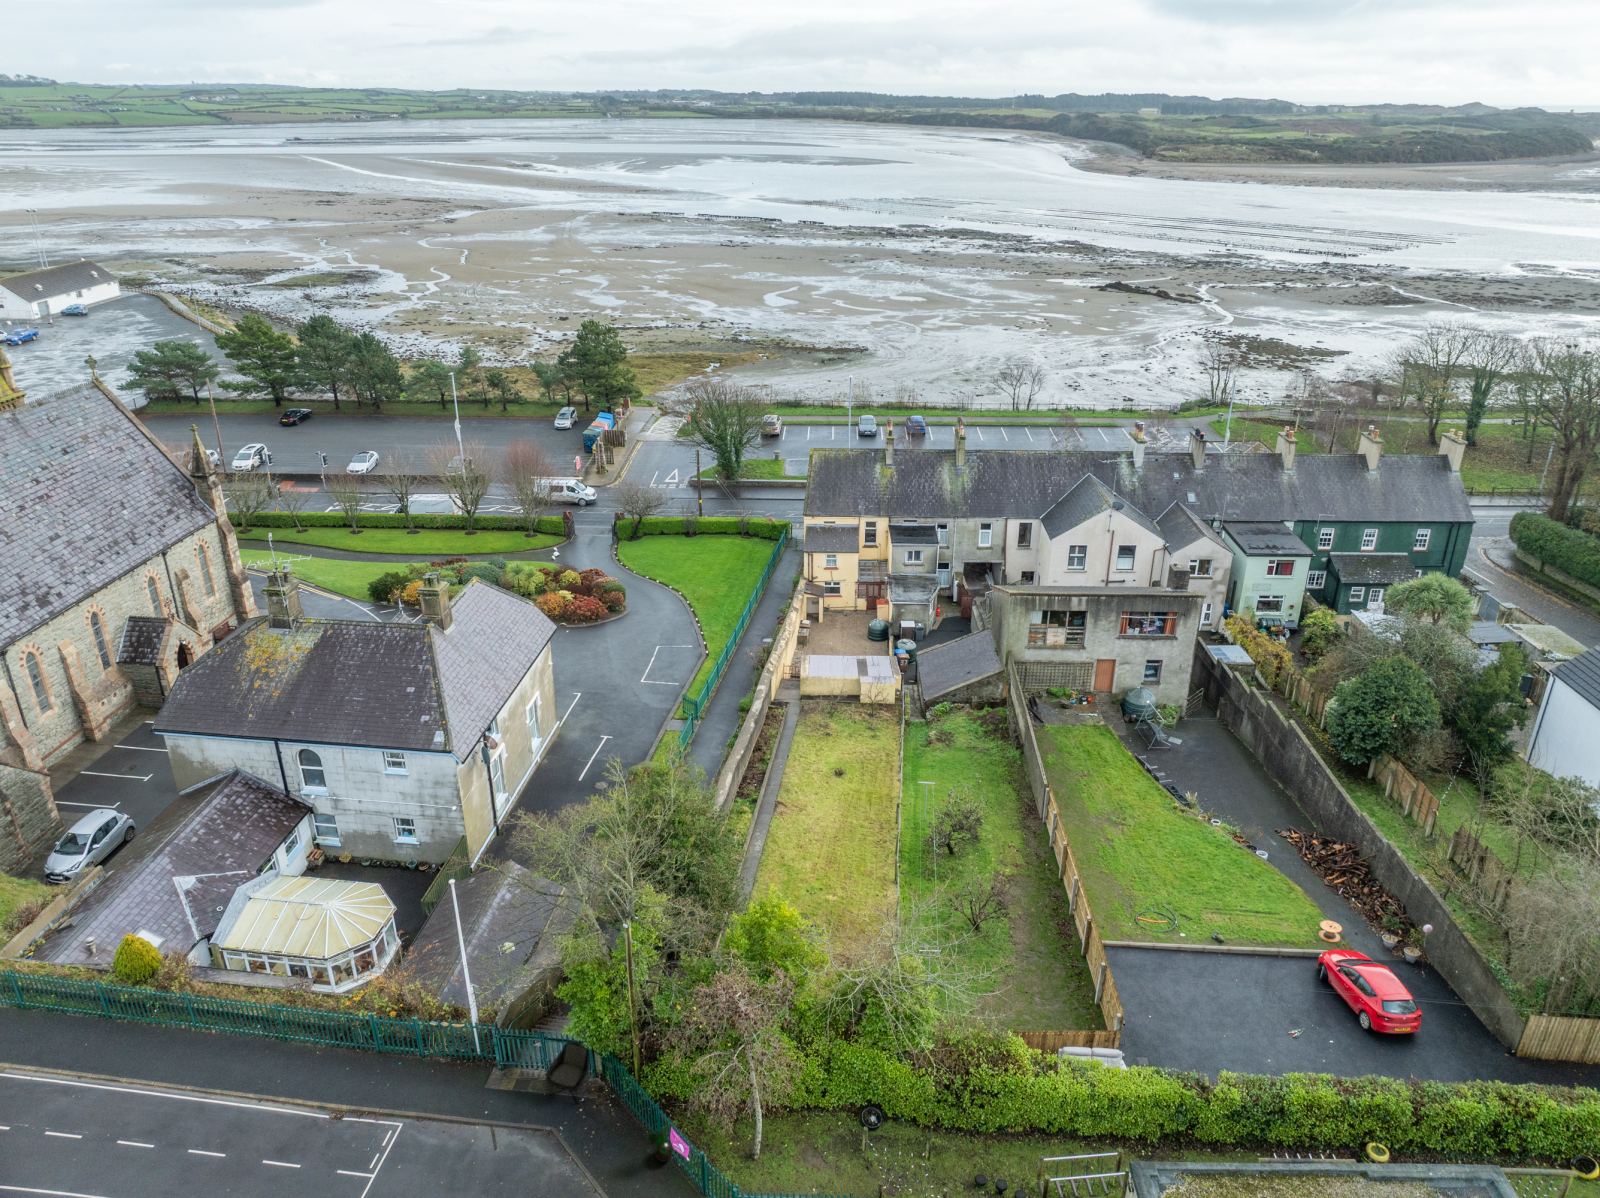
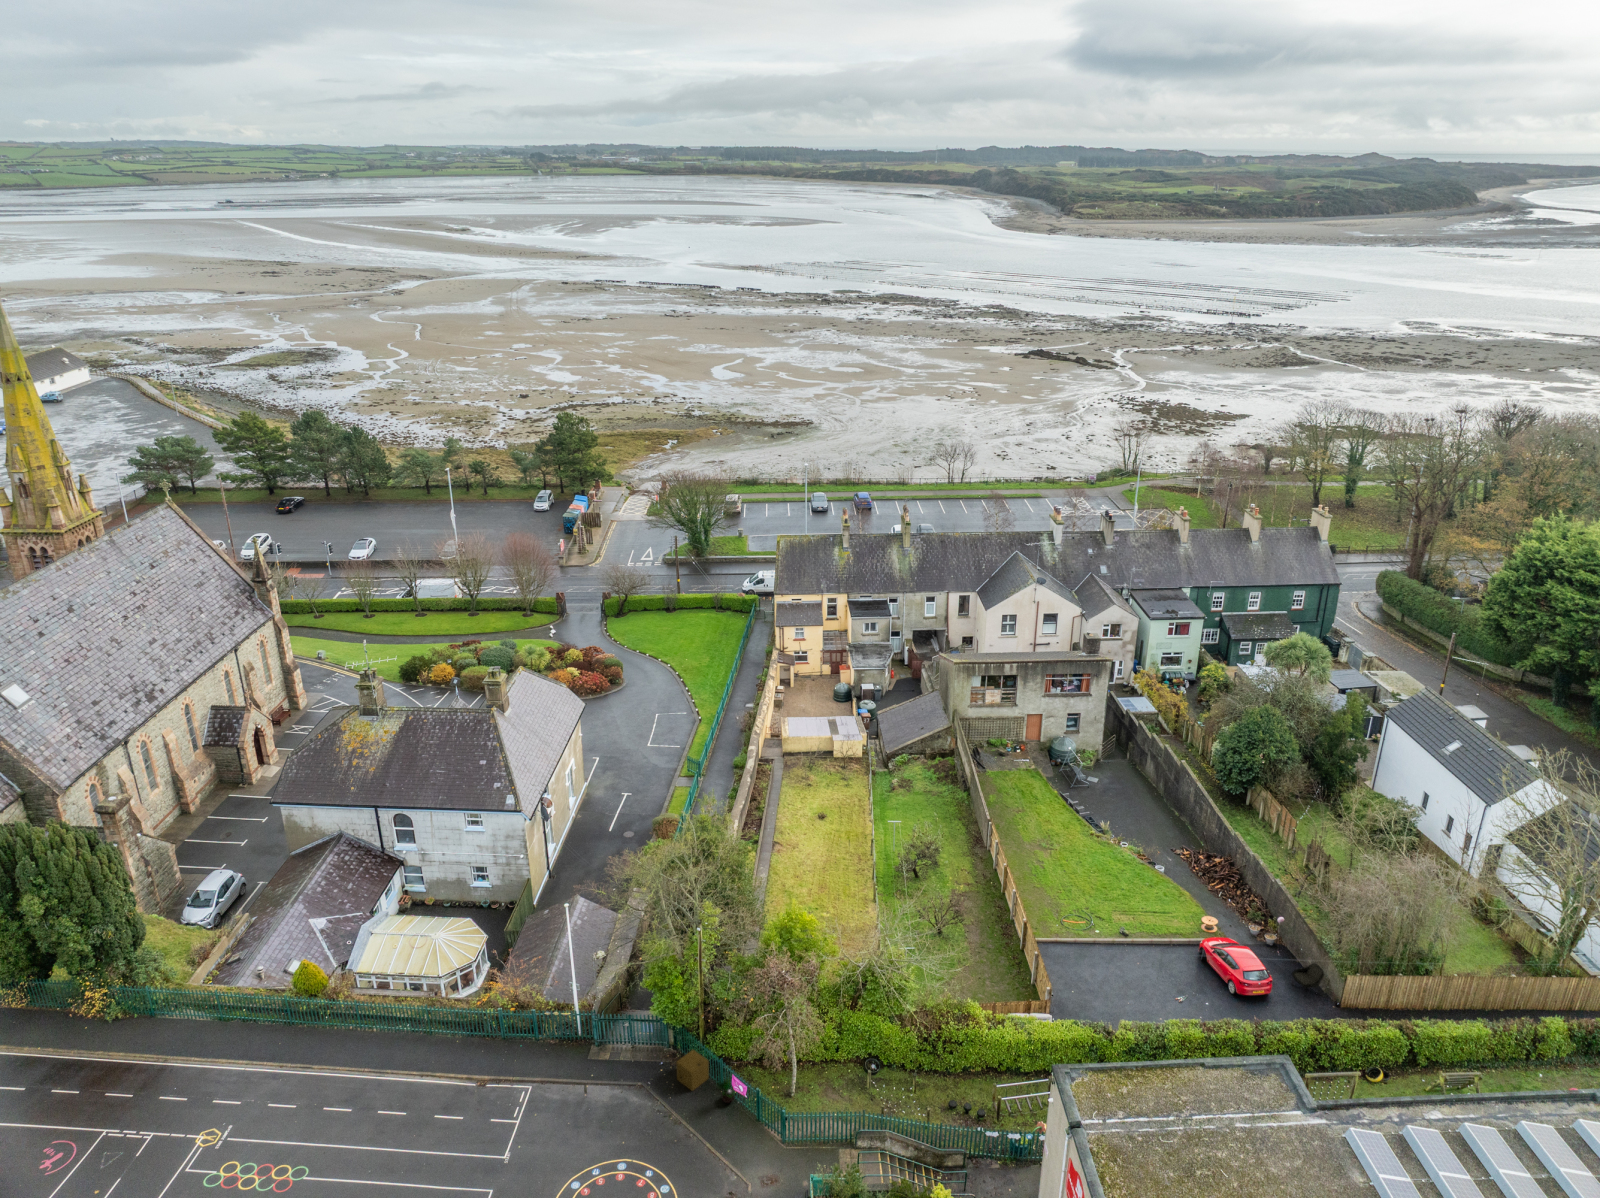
lounge chair: present [546,1042,590,1102] -> present [1292,963,1324,989]
cardboard box: none [597,1081,643,1141] -> present [676,1050,709,1091]

